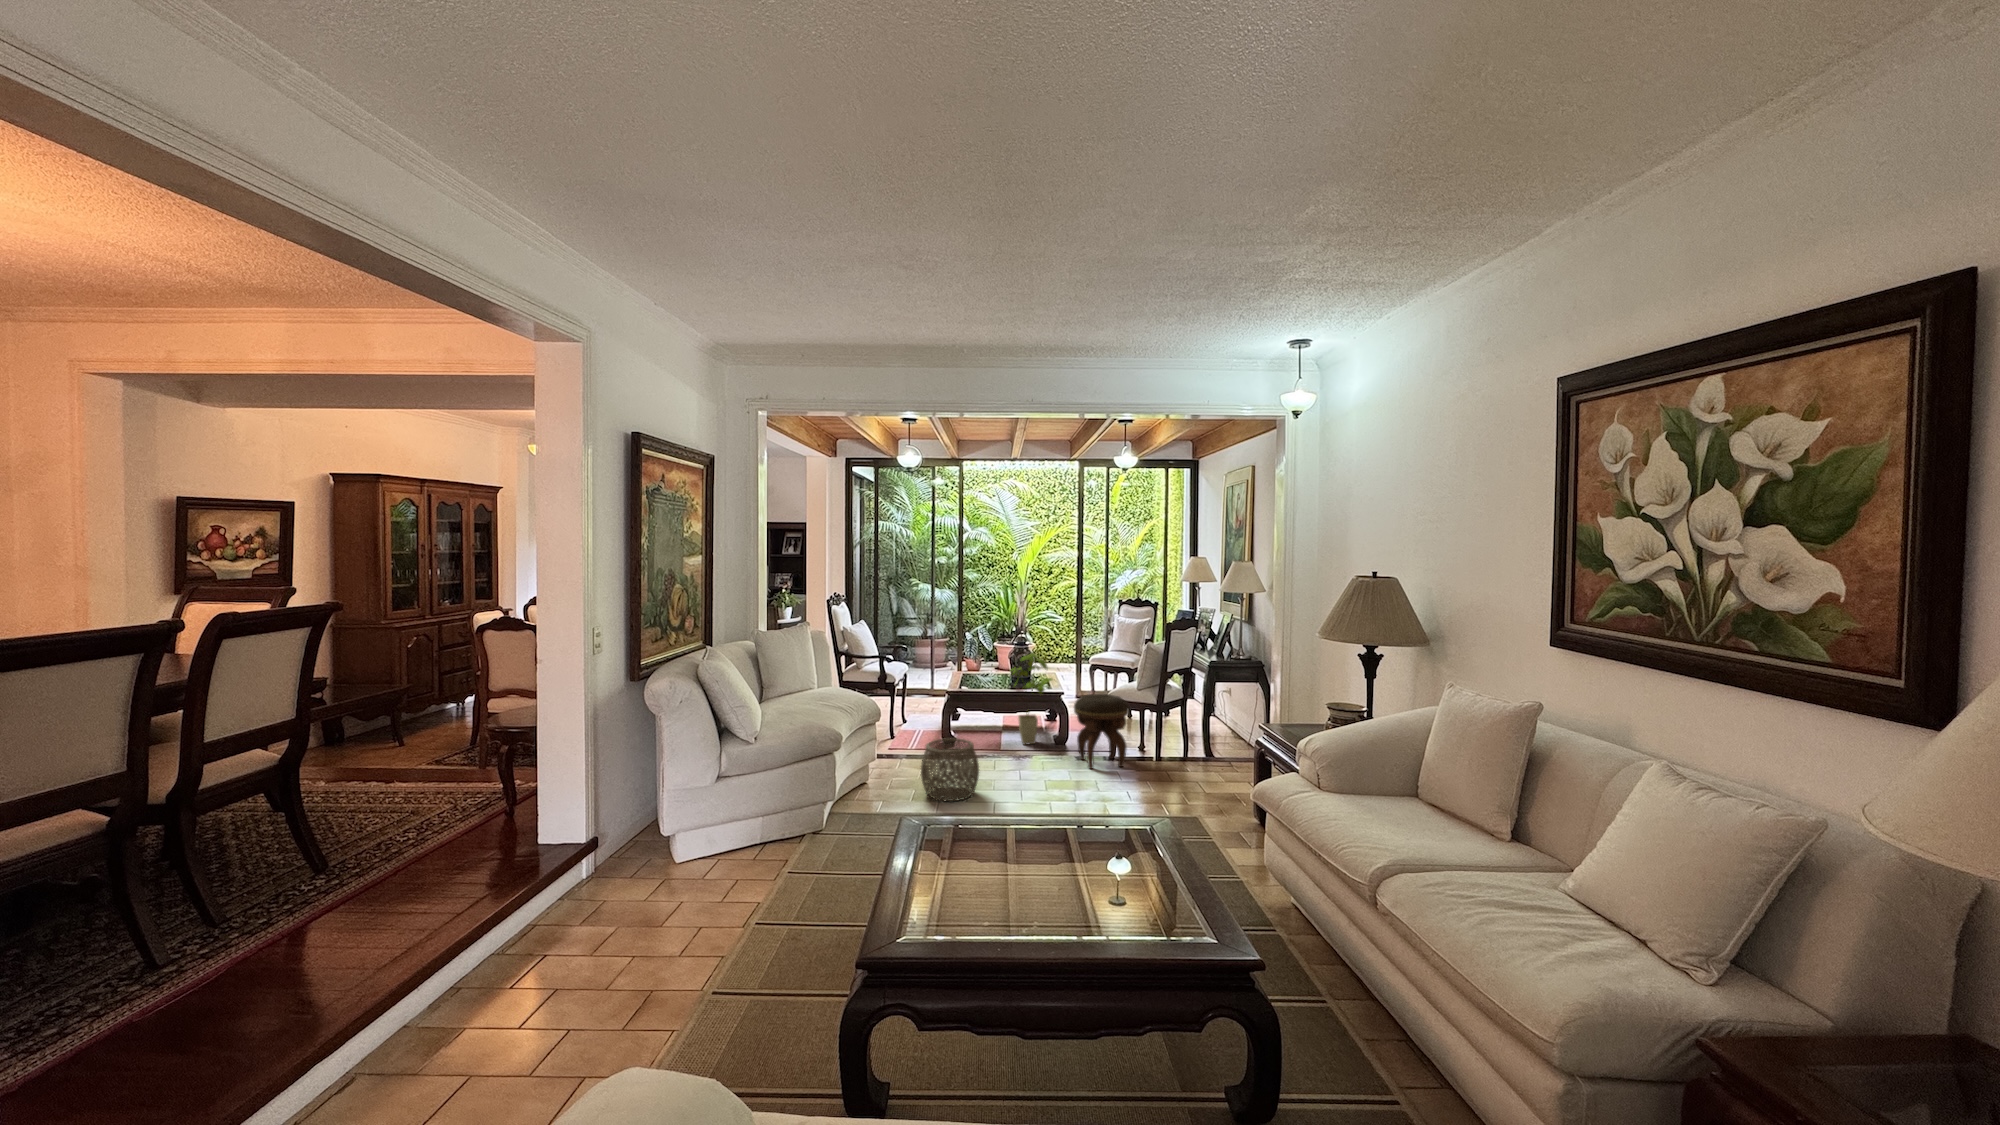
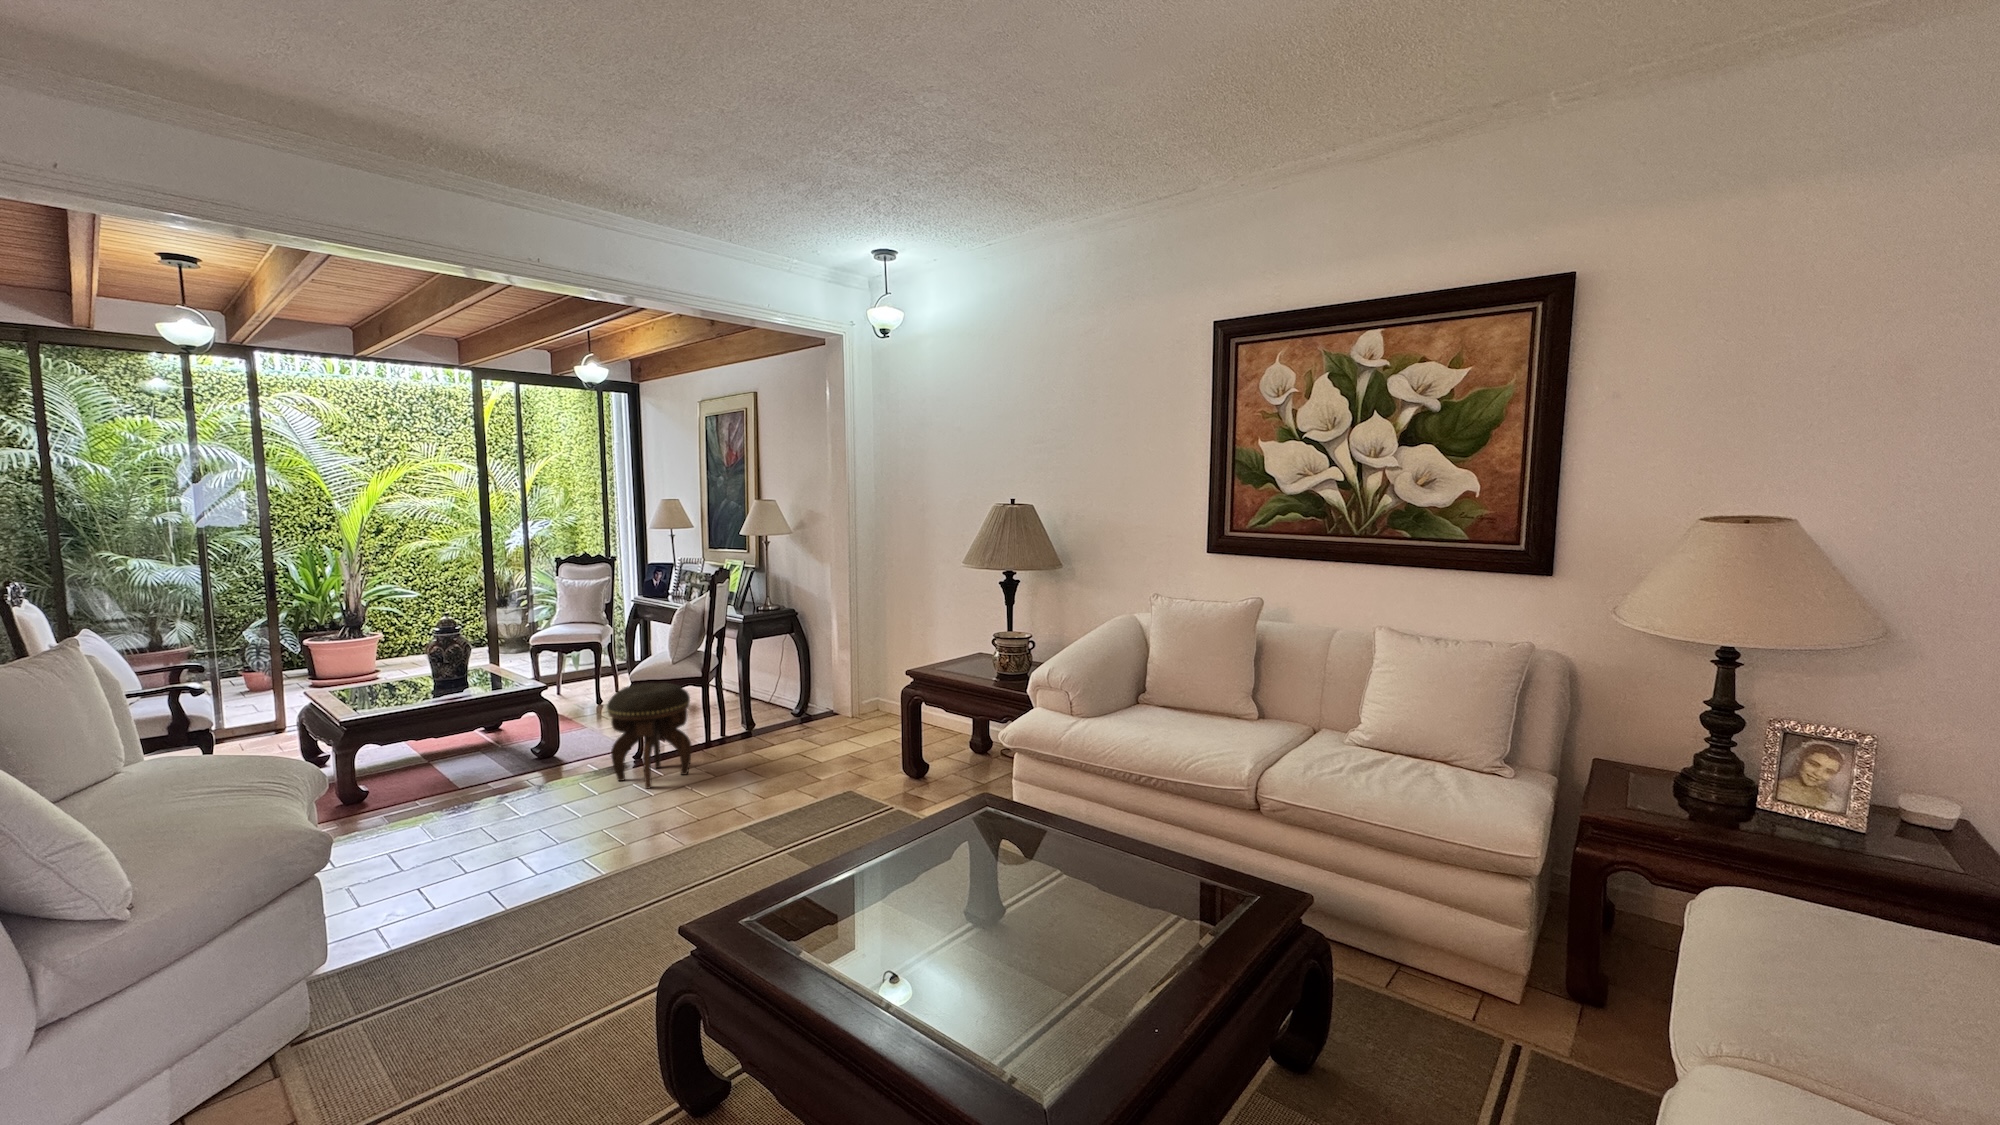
house plant: present [1011,654,1053,745] -> none [462,646,542,786]
woven basket: present [921,738,979,801] -> none [410,798,532,916]

